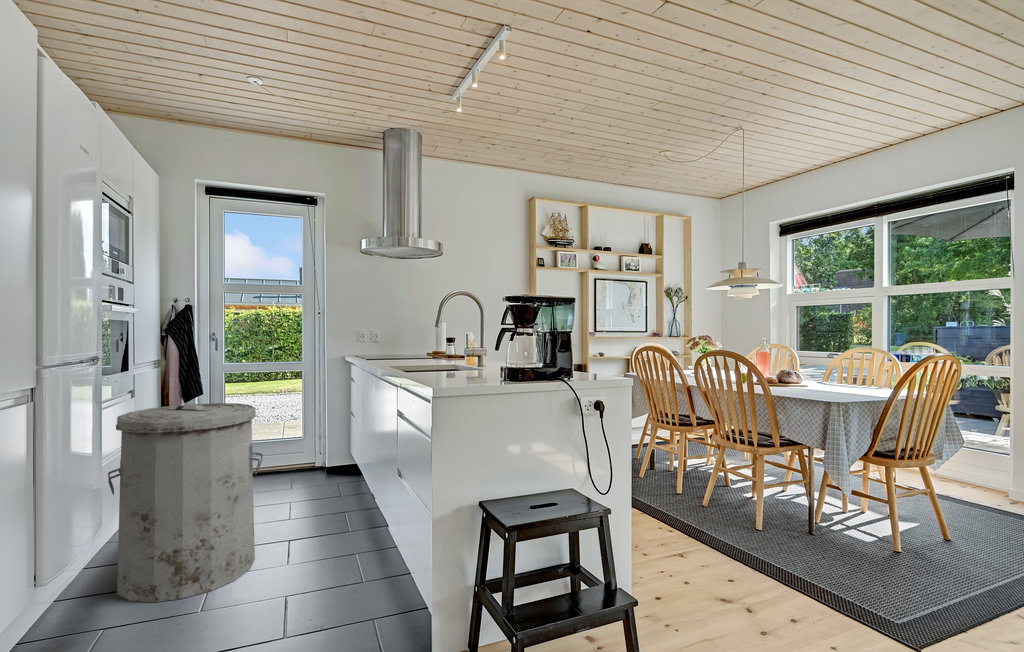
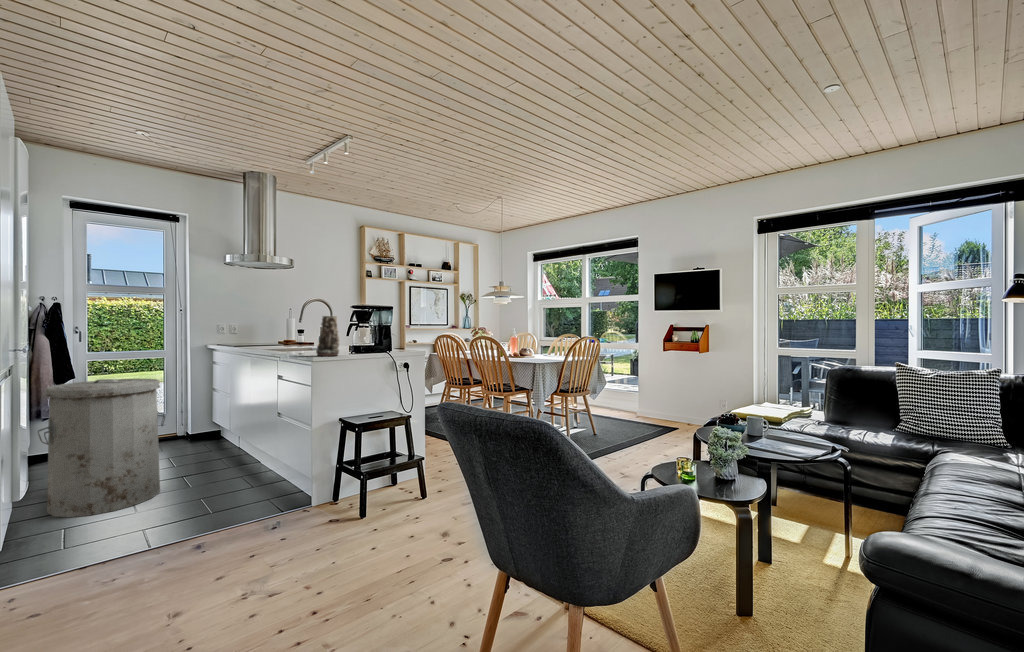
vase: none [446,315,483,386] -> present [316,316,339,356]

